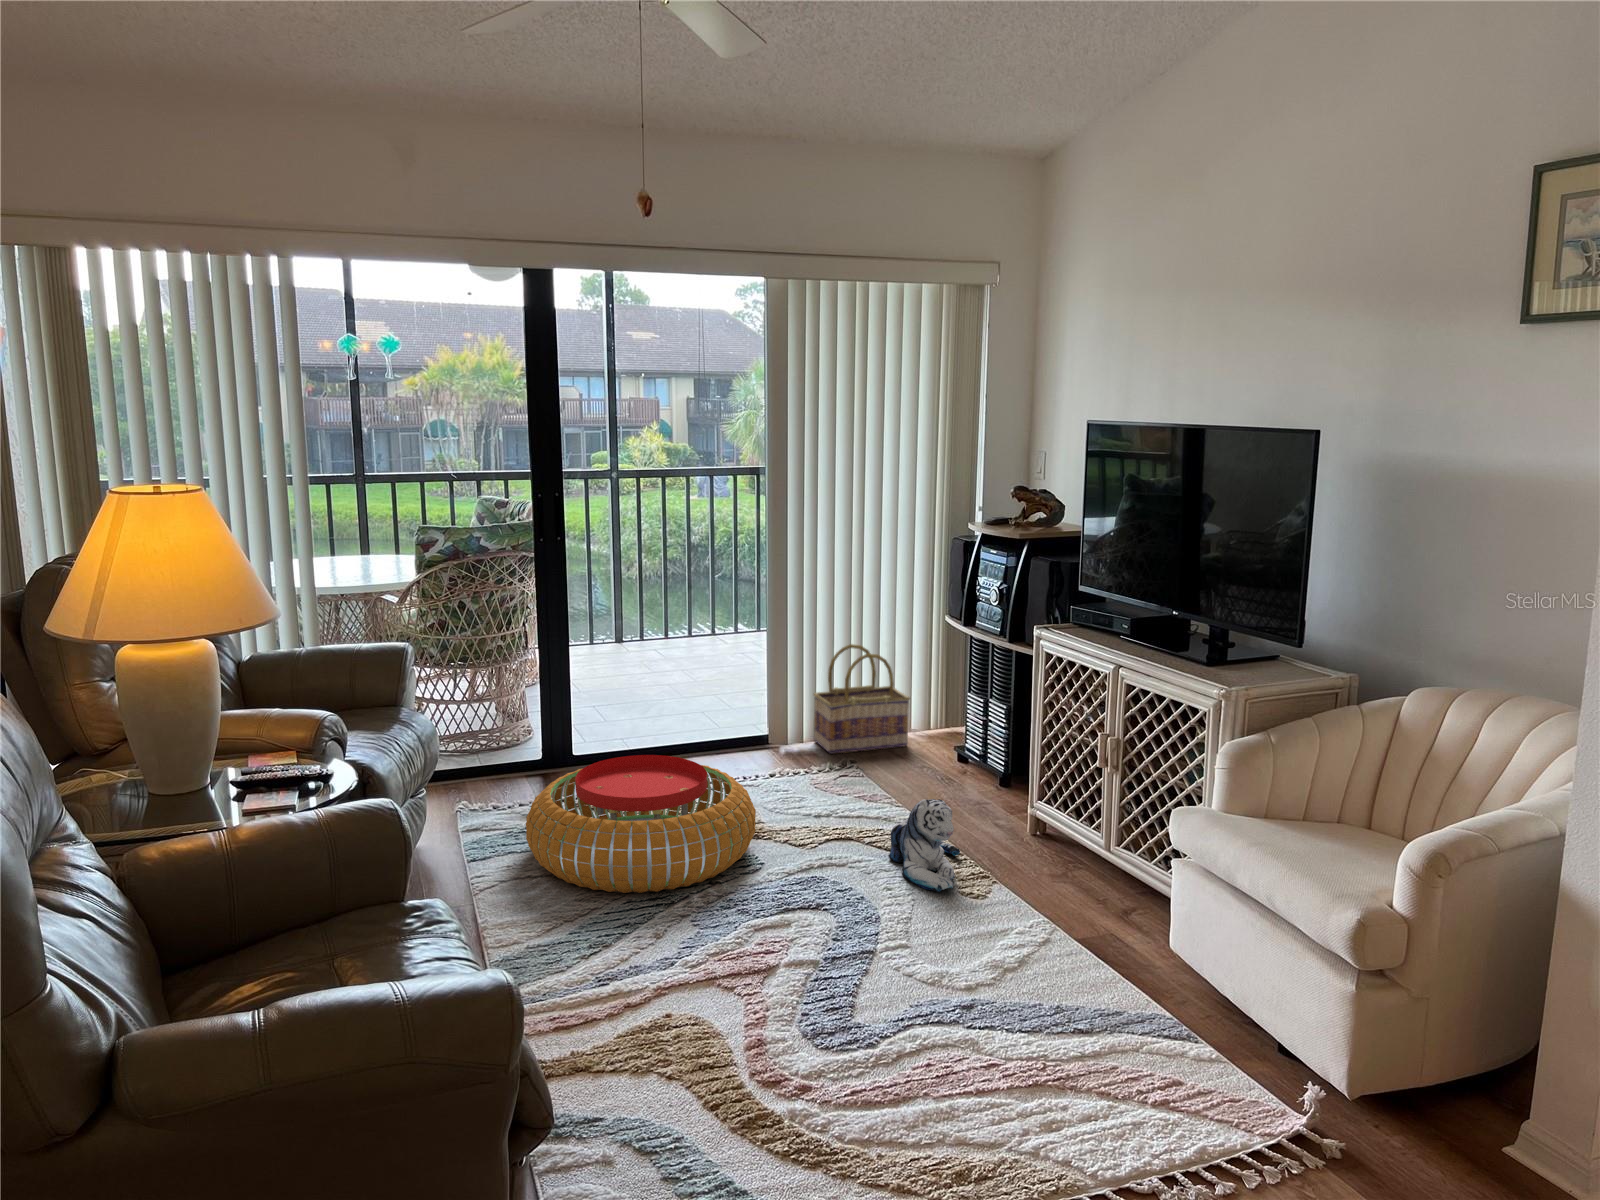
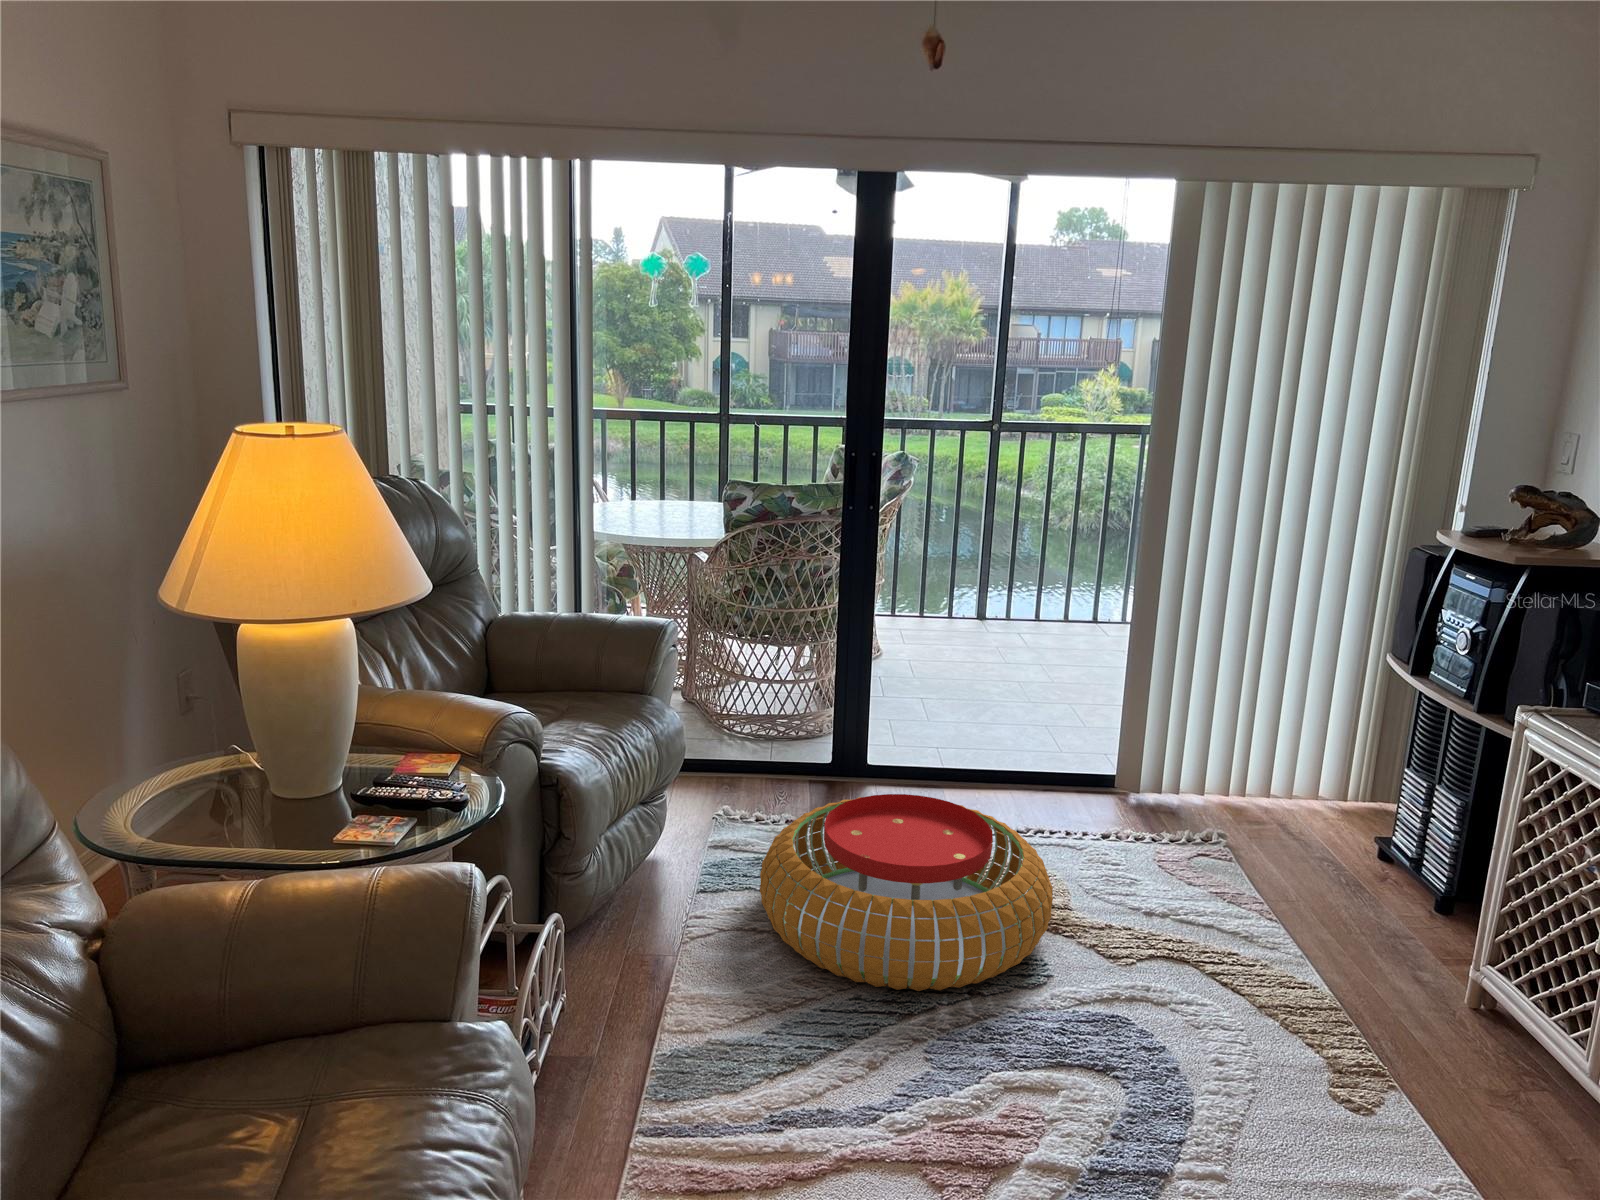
basket: present [814,644,910,754] -> none [1179,674,1320,821]
plush toy: present [888,799,960,892] -> none [1232,942,1346,1090]

